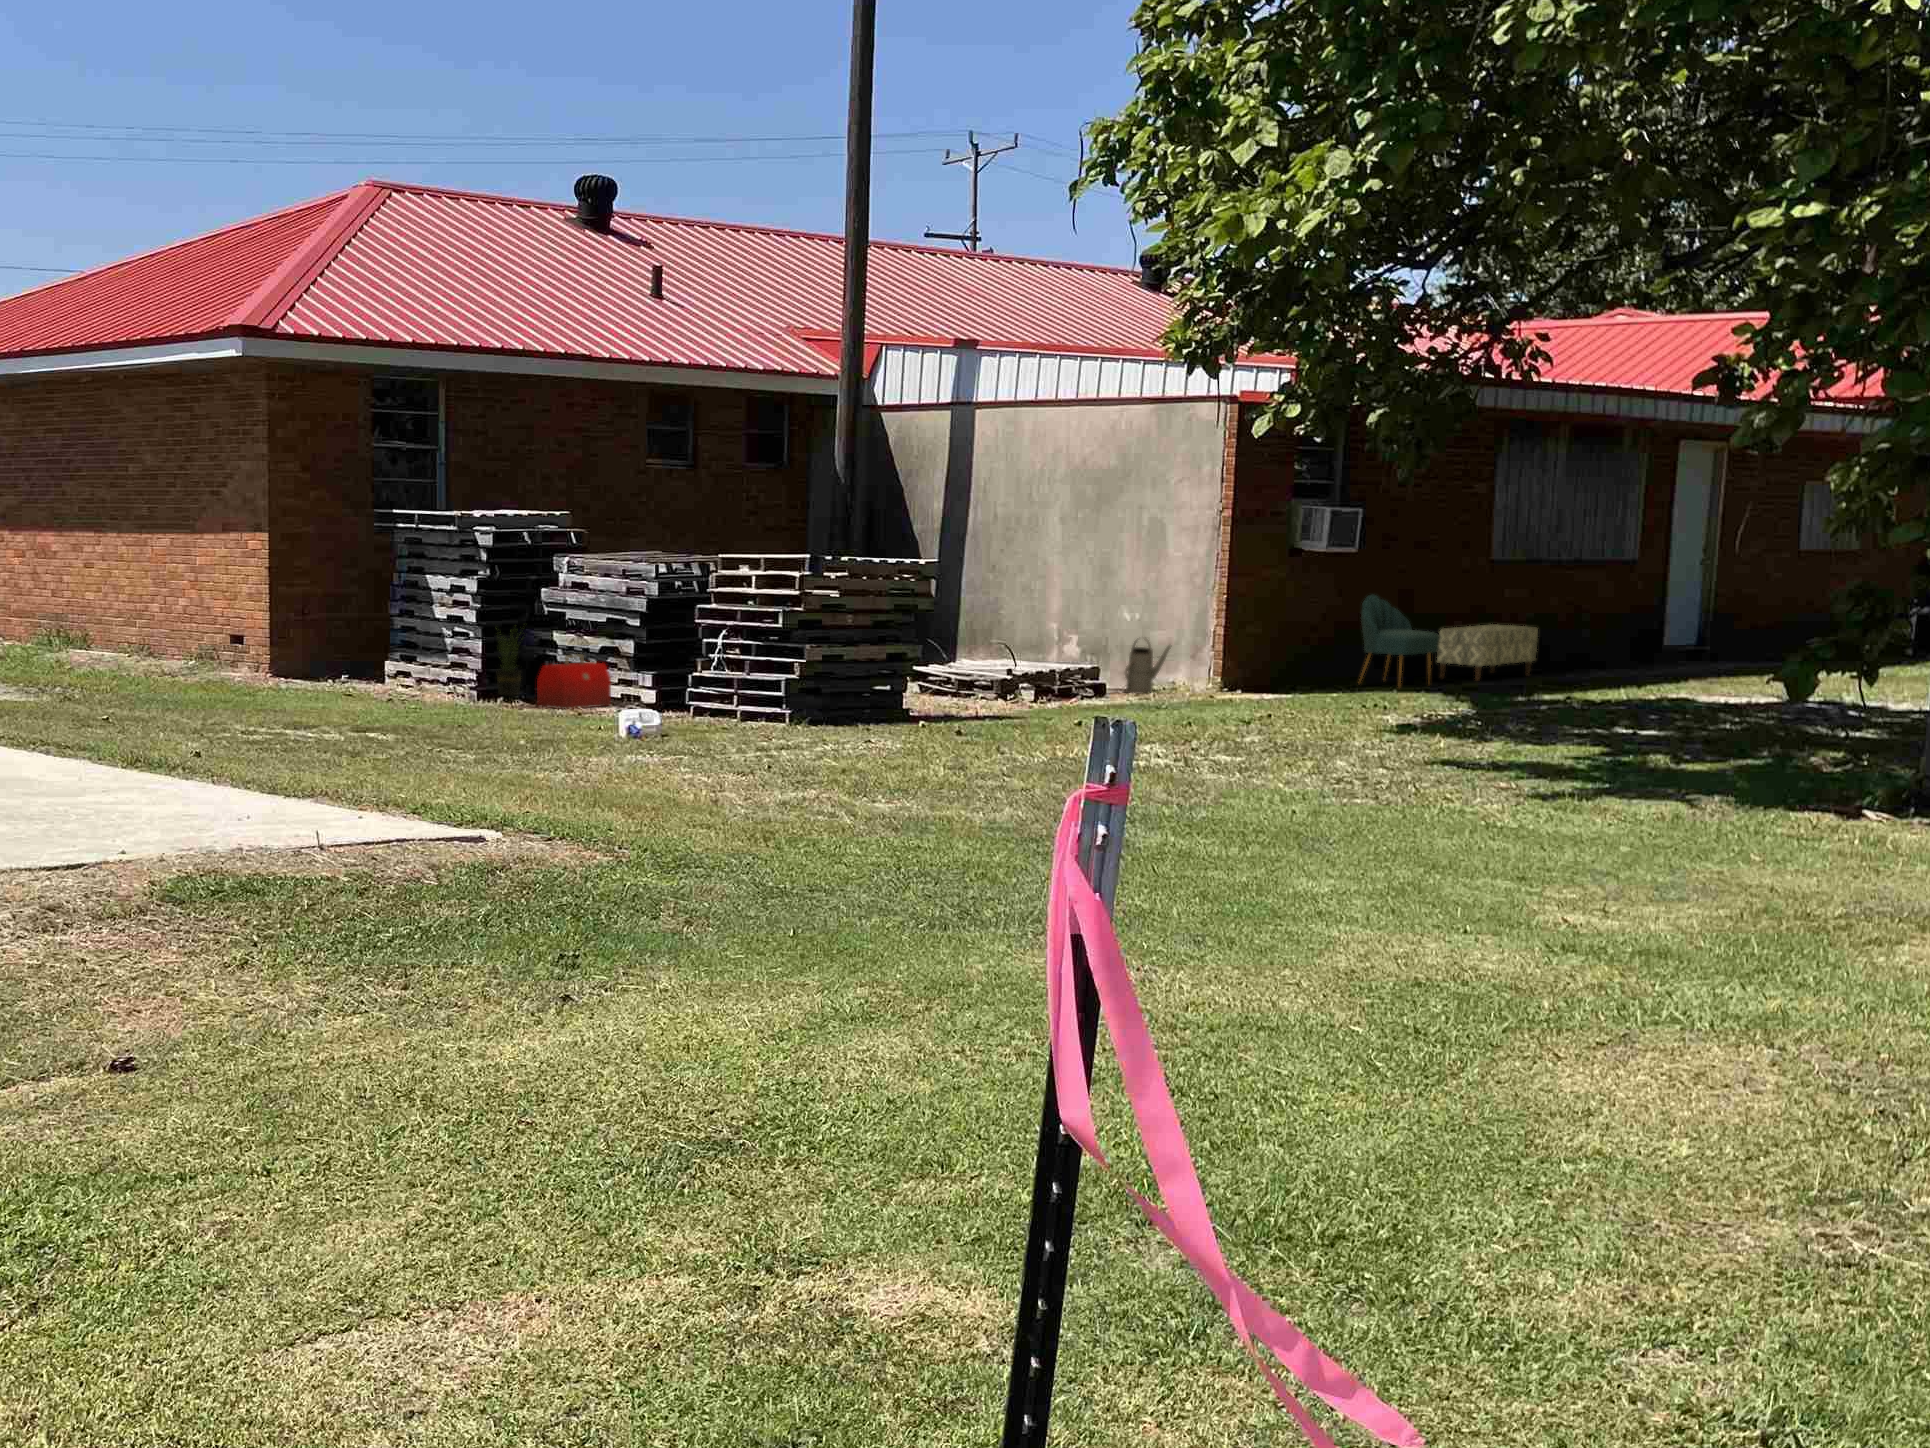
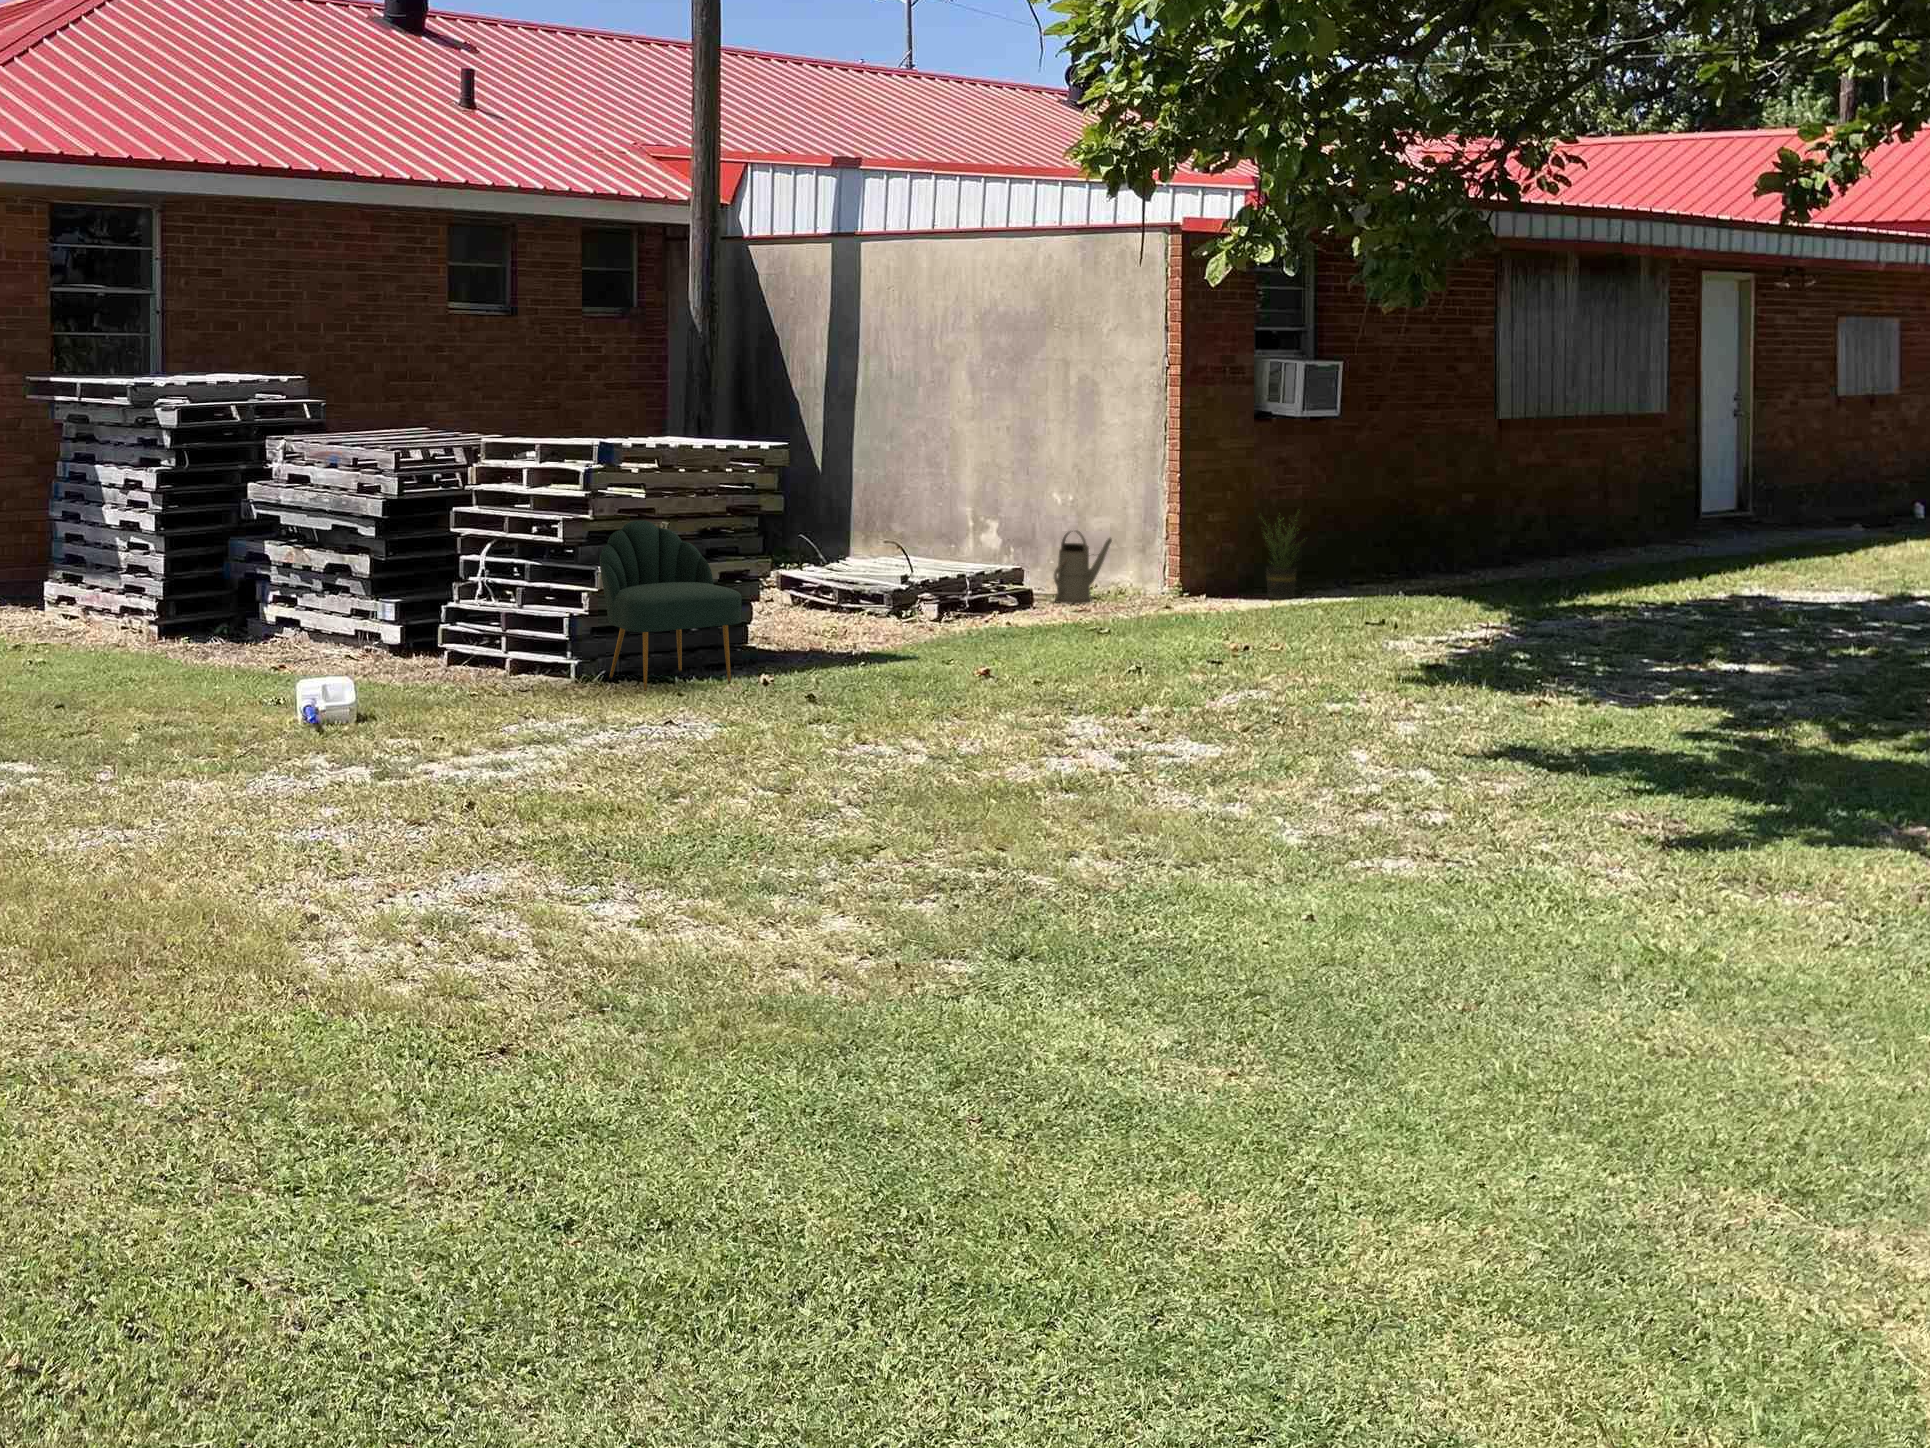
chair: present [1361,595,1439,680] -> present [600,520,742,691]
bench: present [1437,624,1538,681] -> none [1438,498,1556,572]
potted plant: present [496,628,521,695] -> present [1259,513,1299,599]
toolbox: present [537,654,611,709] -> none [225,578,335,660]

